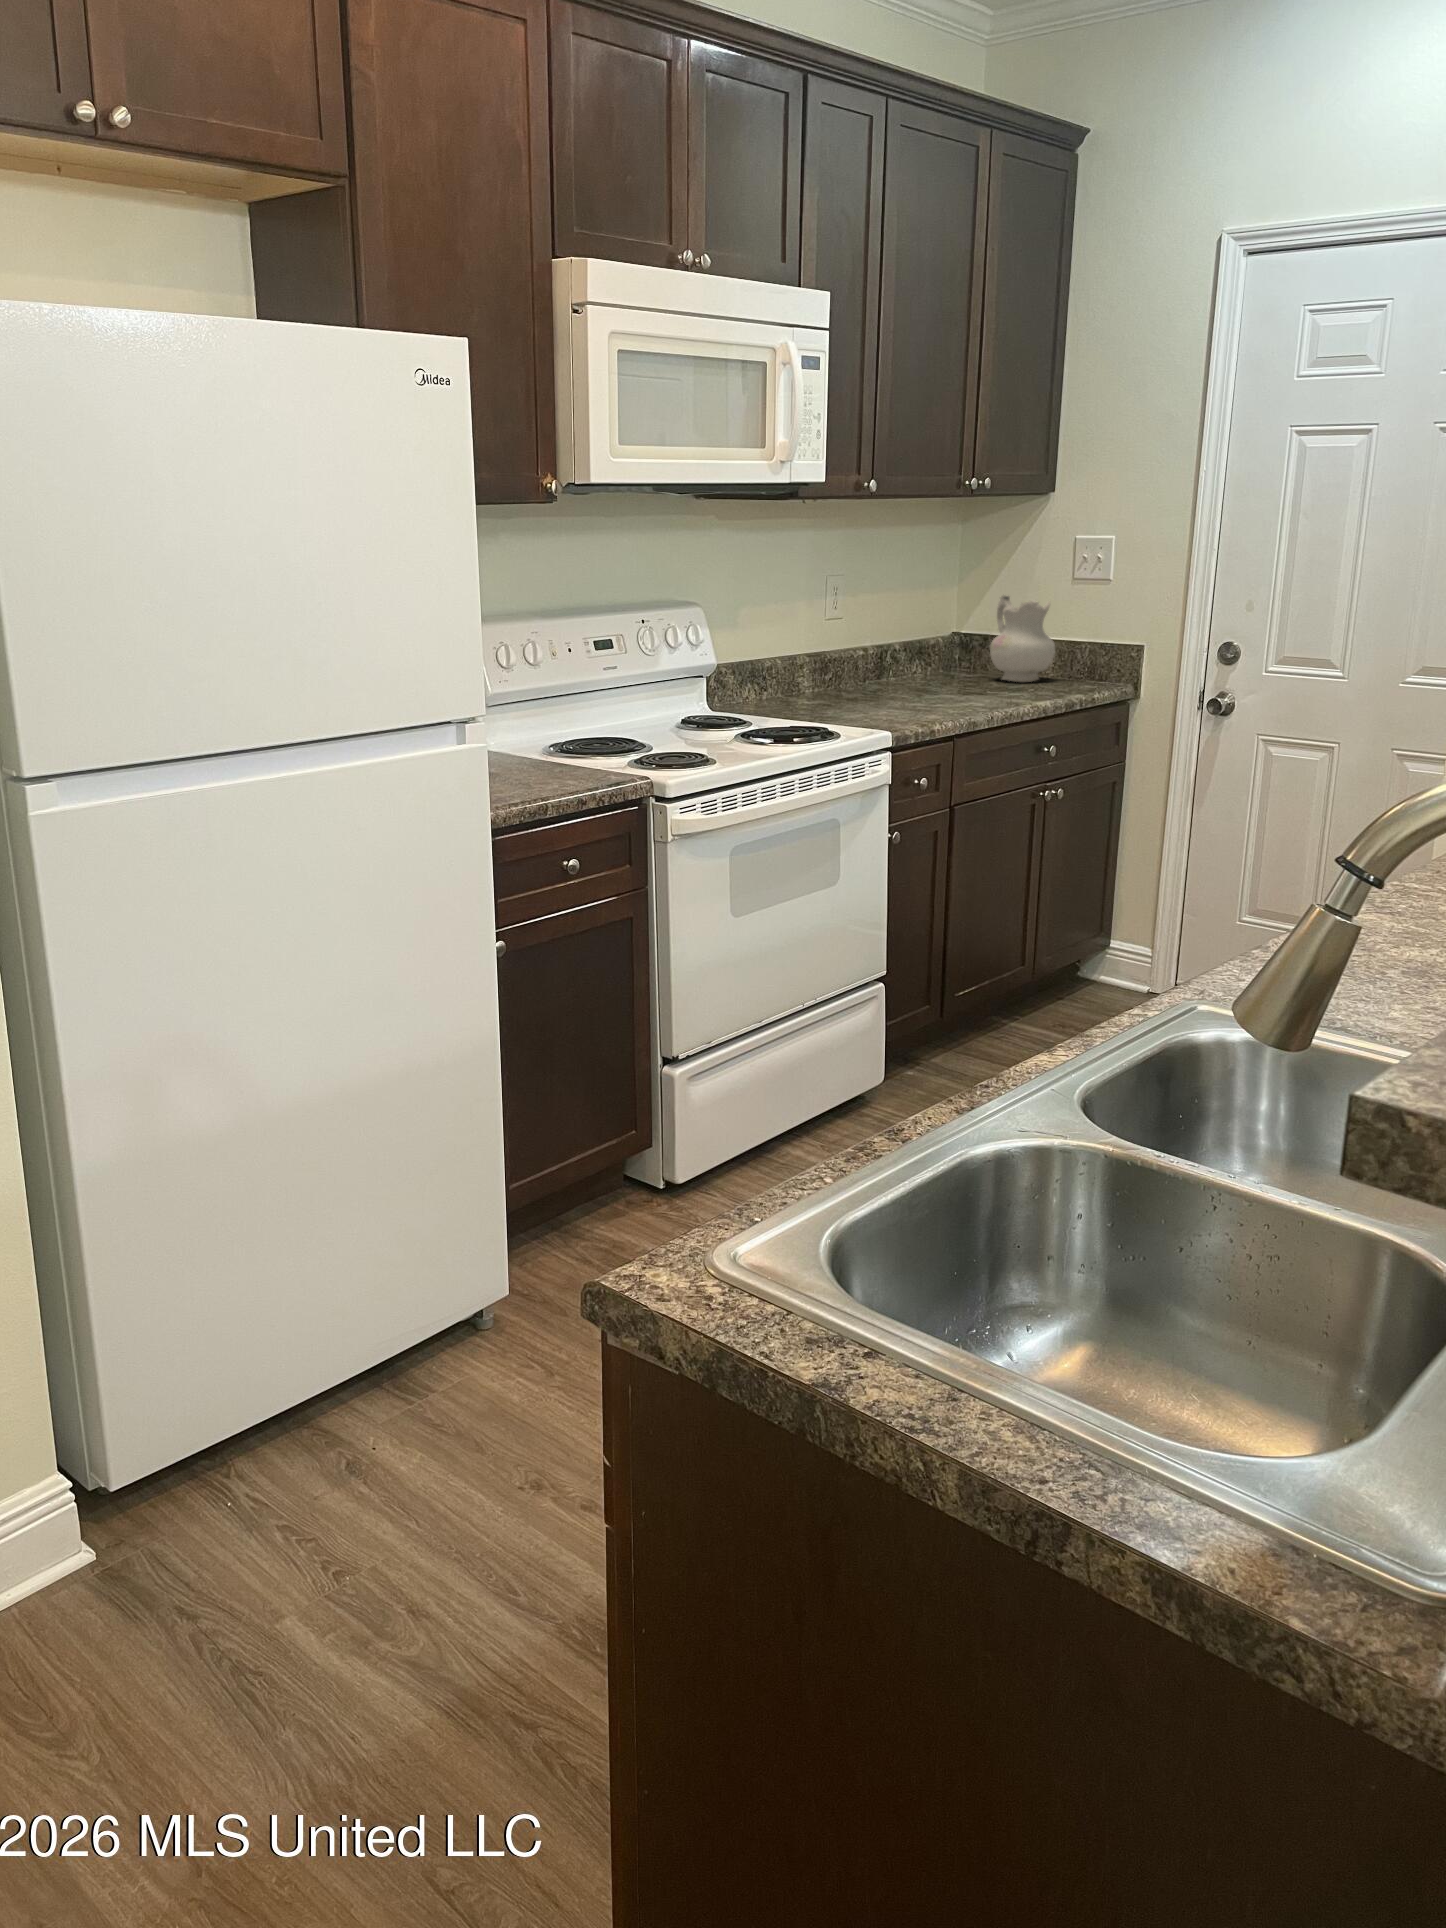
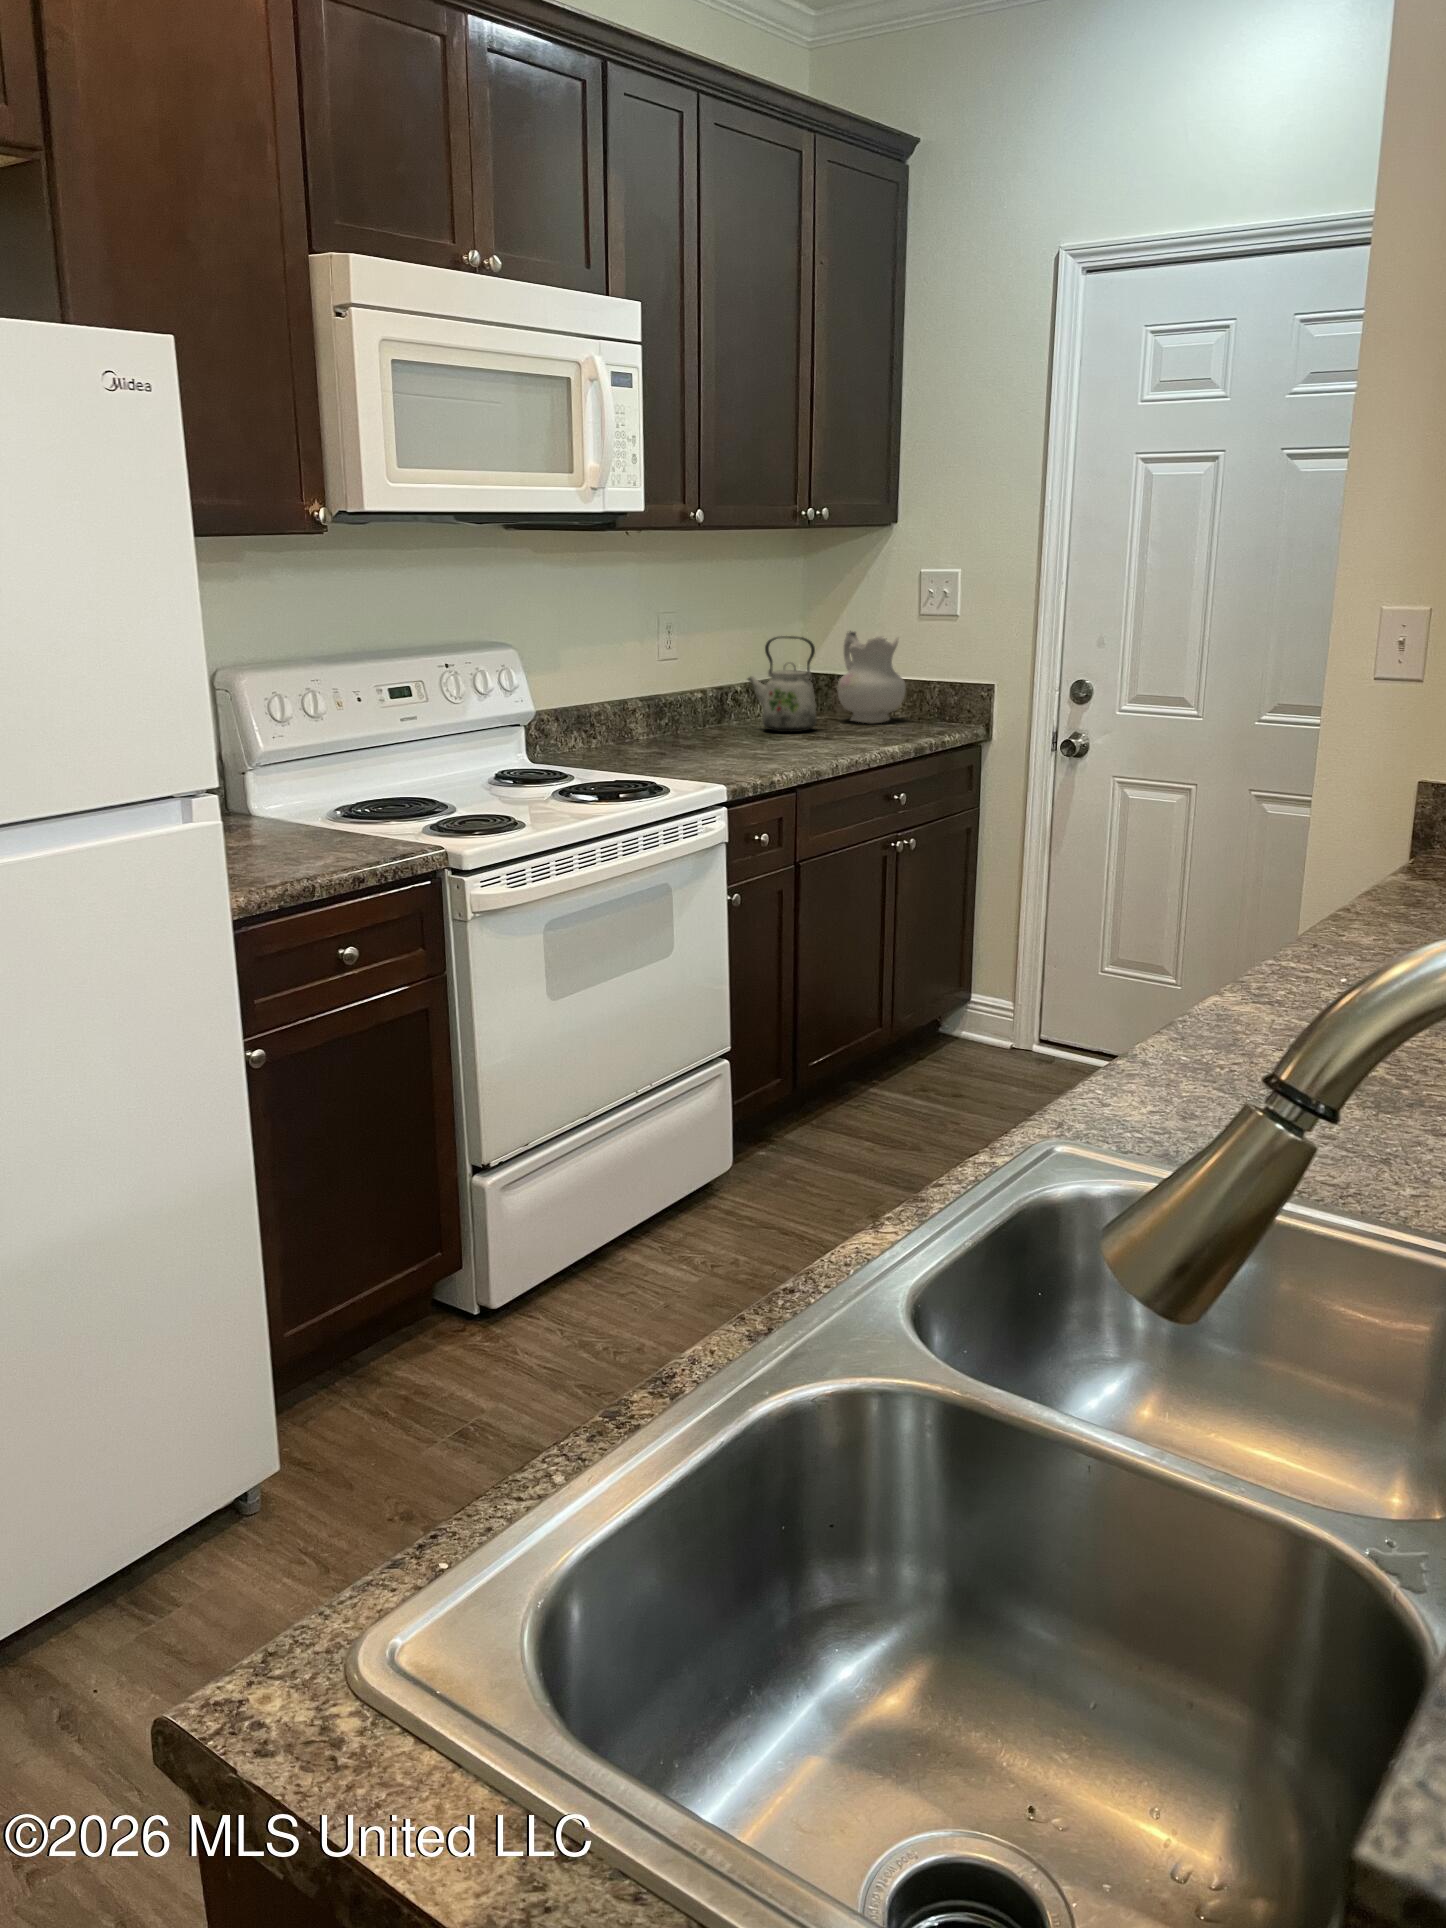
kettle: none [905,599,971,689] -> present [747,636,817,732]

